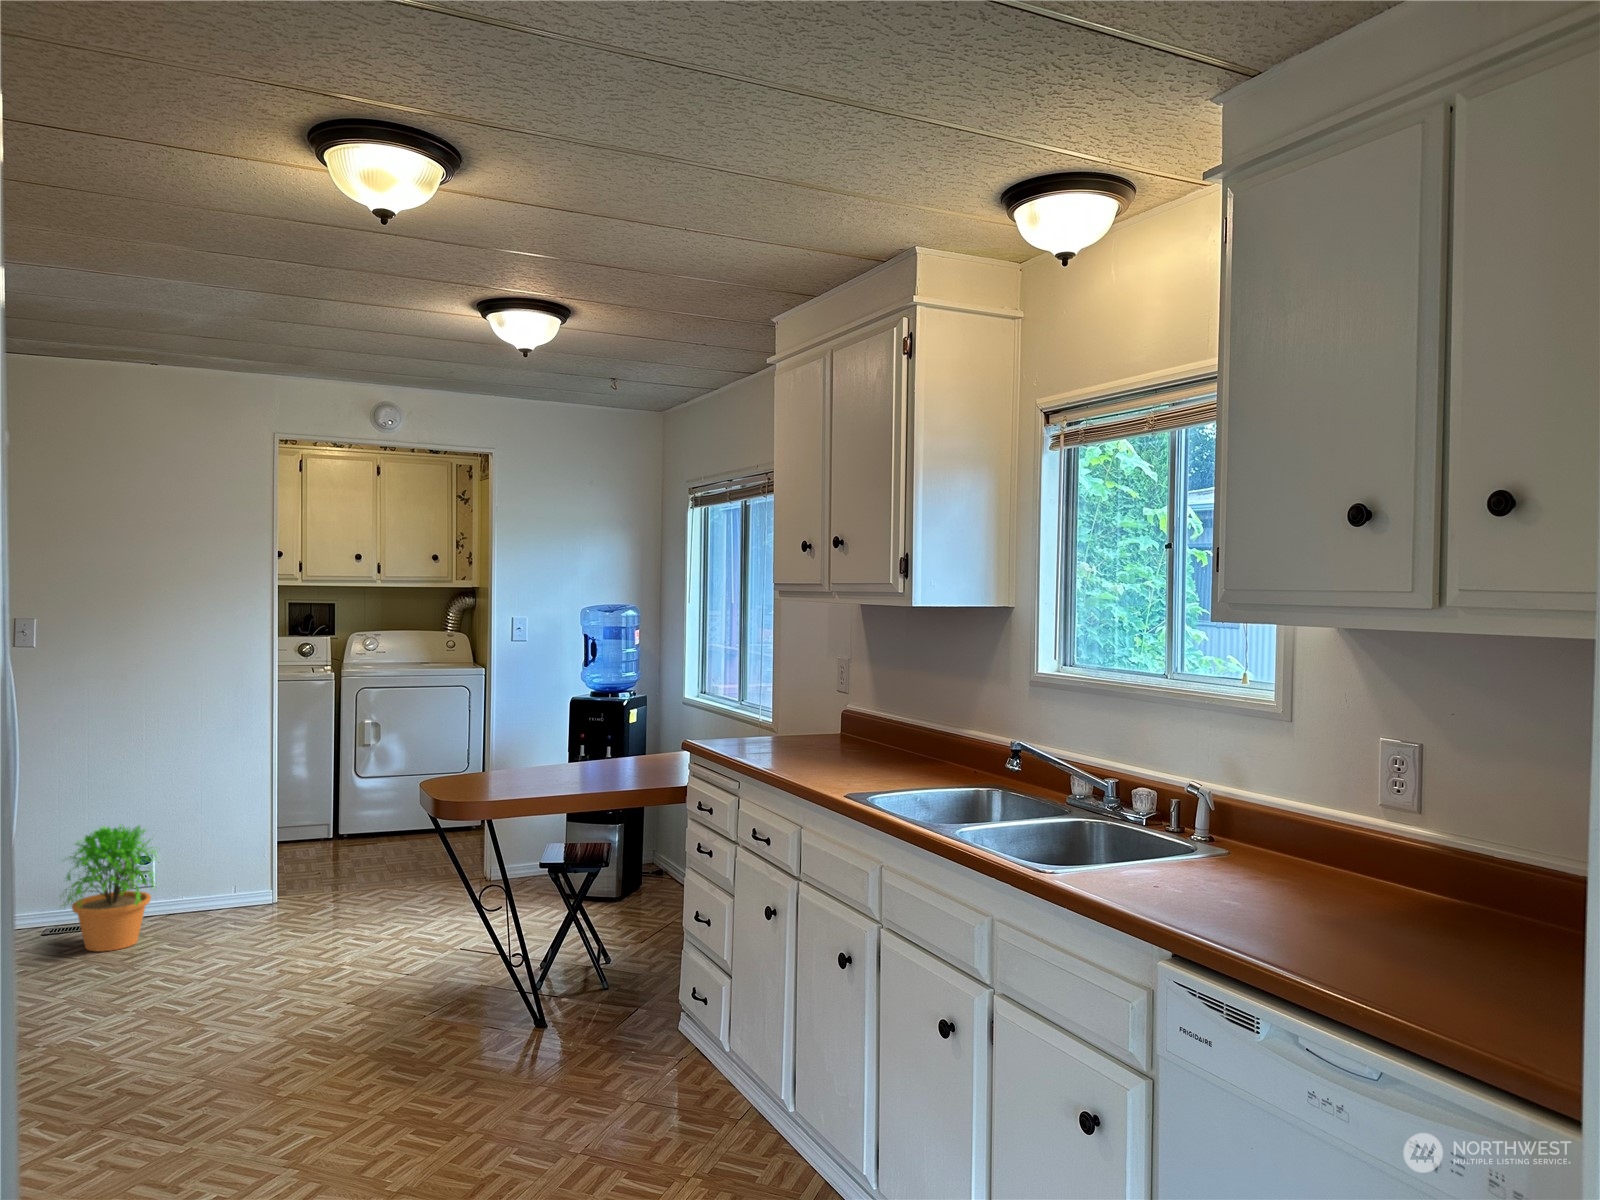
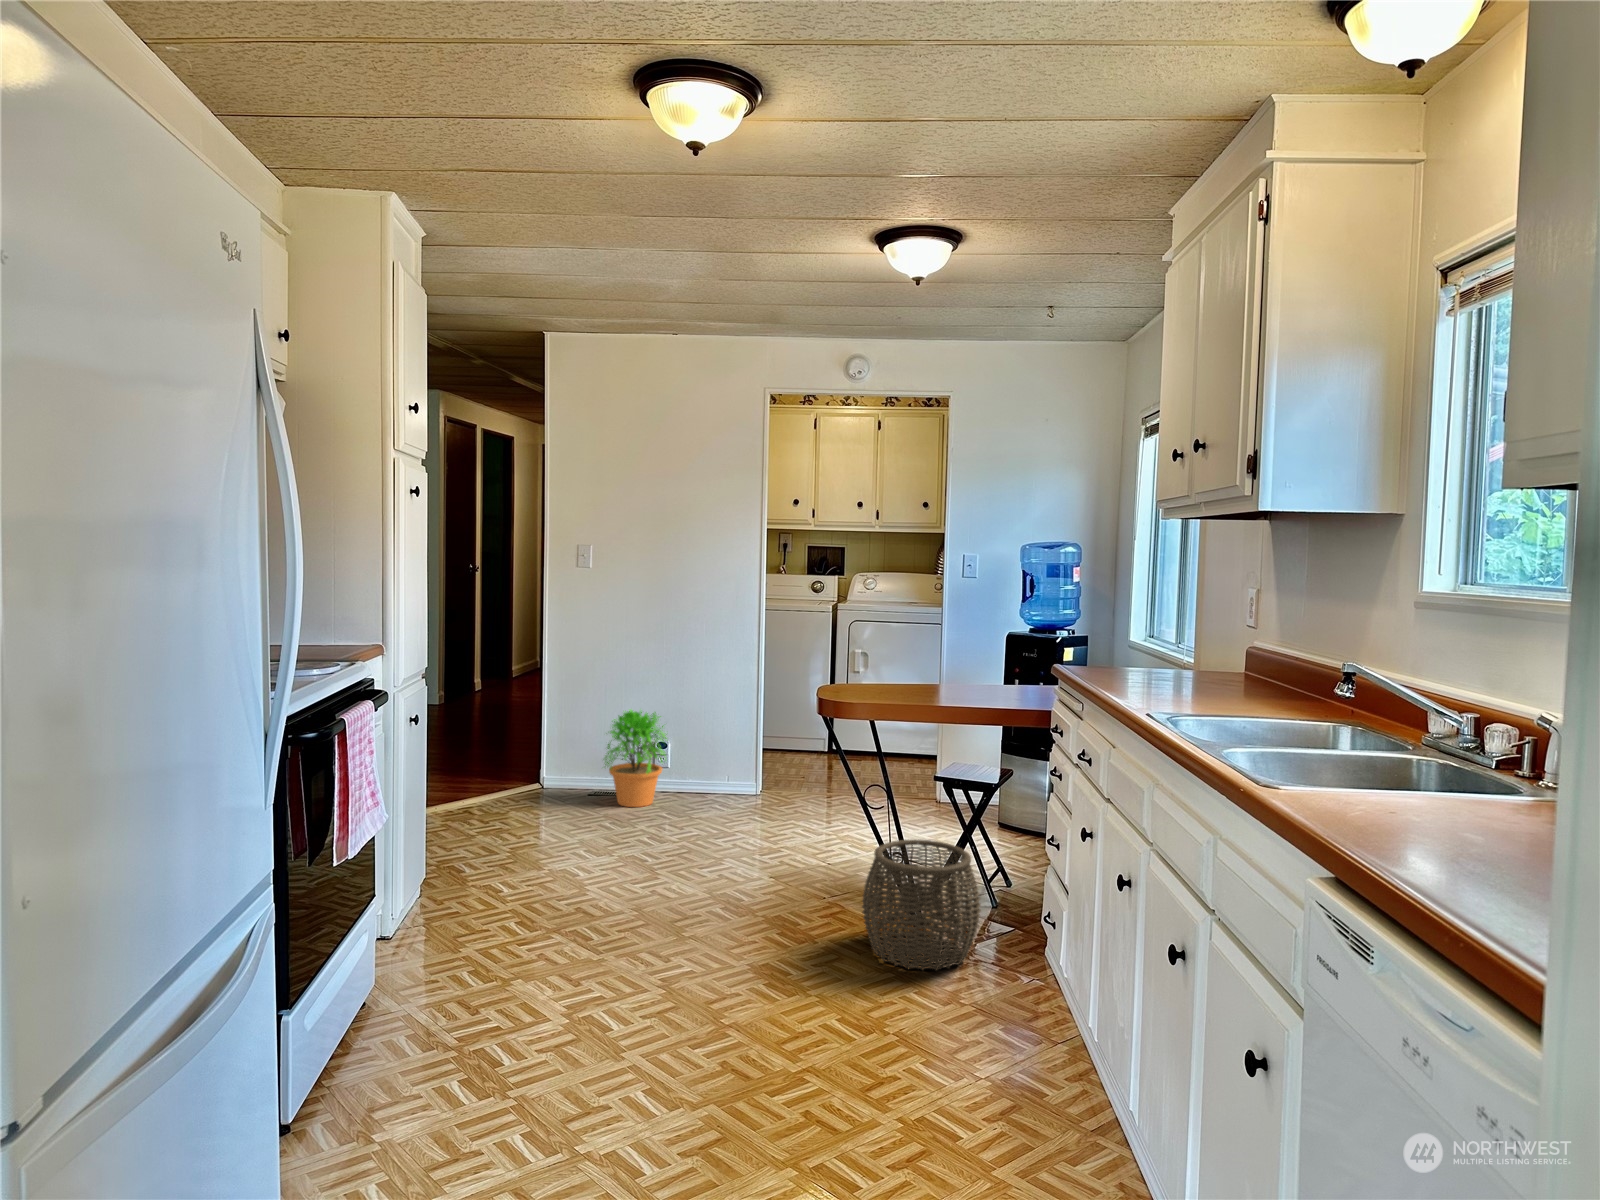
woven basket: none [494,928,617,1064] -> present [862,840,981,970]

